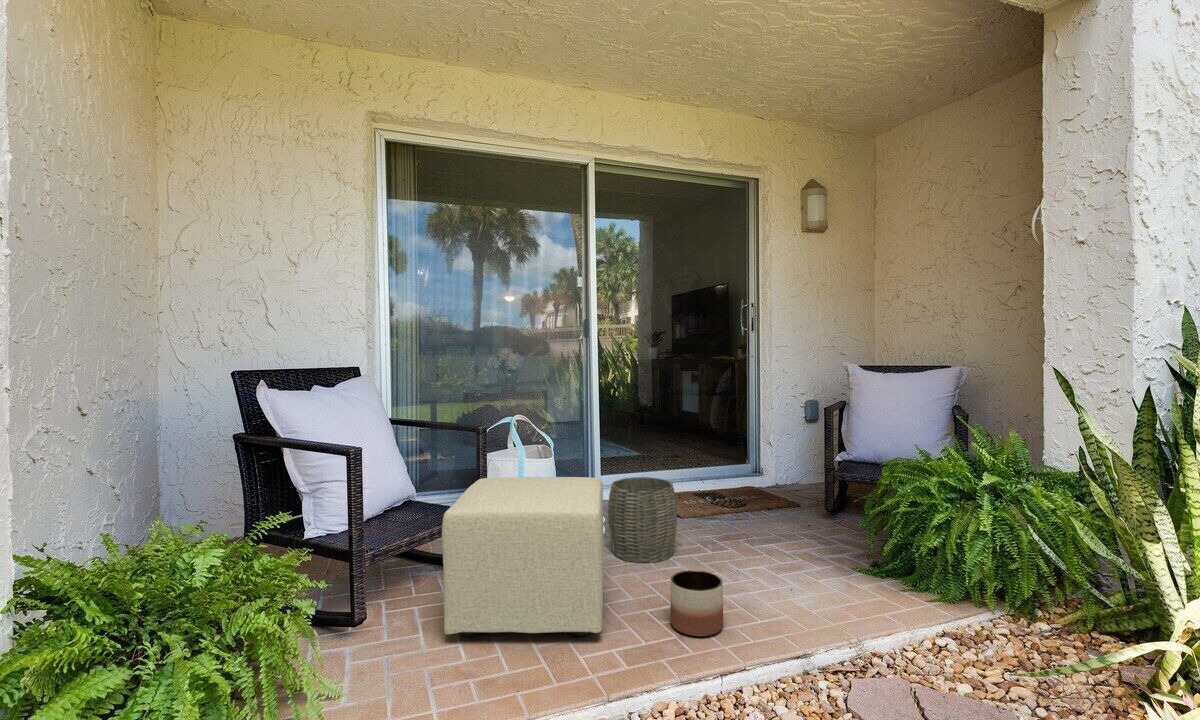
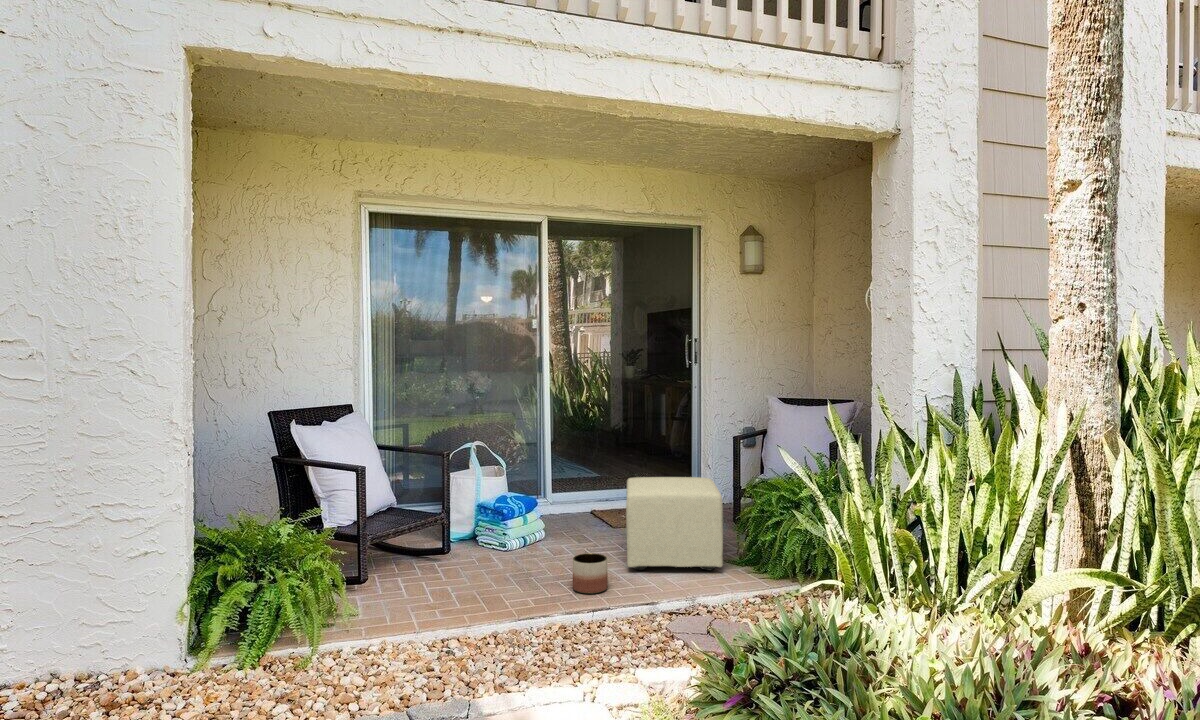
ottoman: present [442,477,604,637] -> present [626,477,723,571]
woven basket: present [608,477,677,563] -> none [545,492,598,556]

